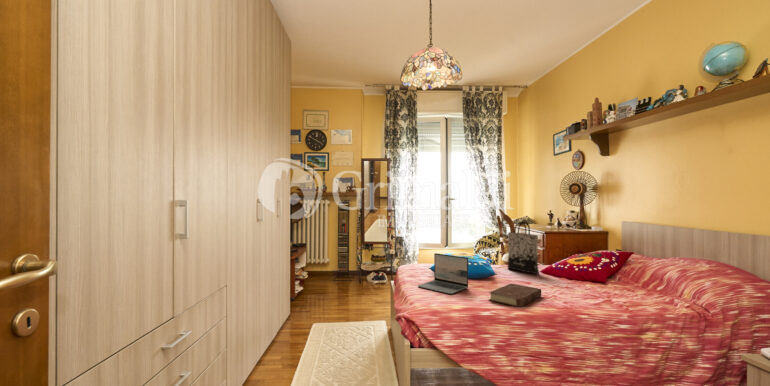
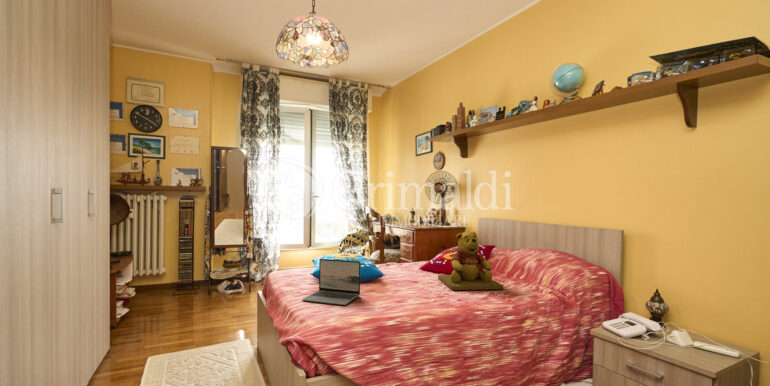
tote bag: present [508,222,539,274] -> none [388,220,420,274]
teddy bear: none [556,234,628,298] -> present [438,231,503,290]
book: present [489,284,541,307] -> none [388,286,434,311]

